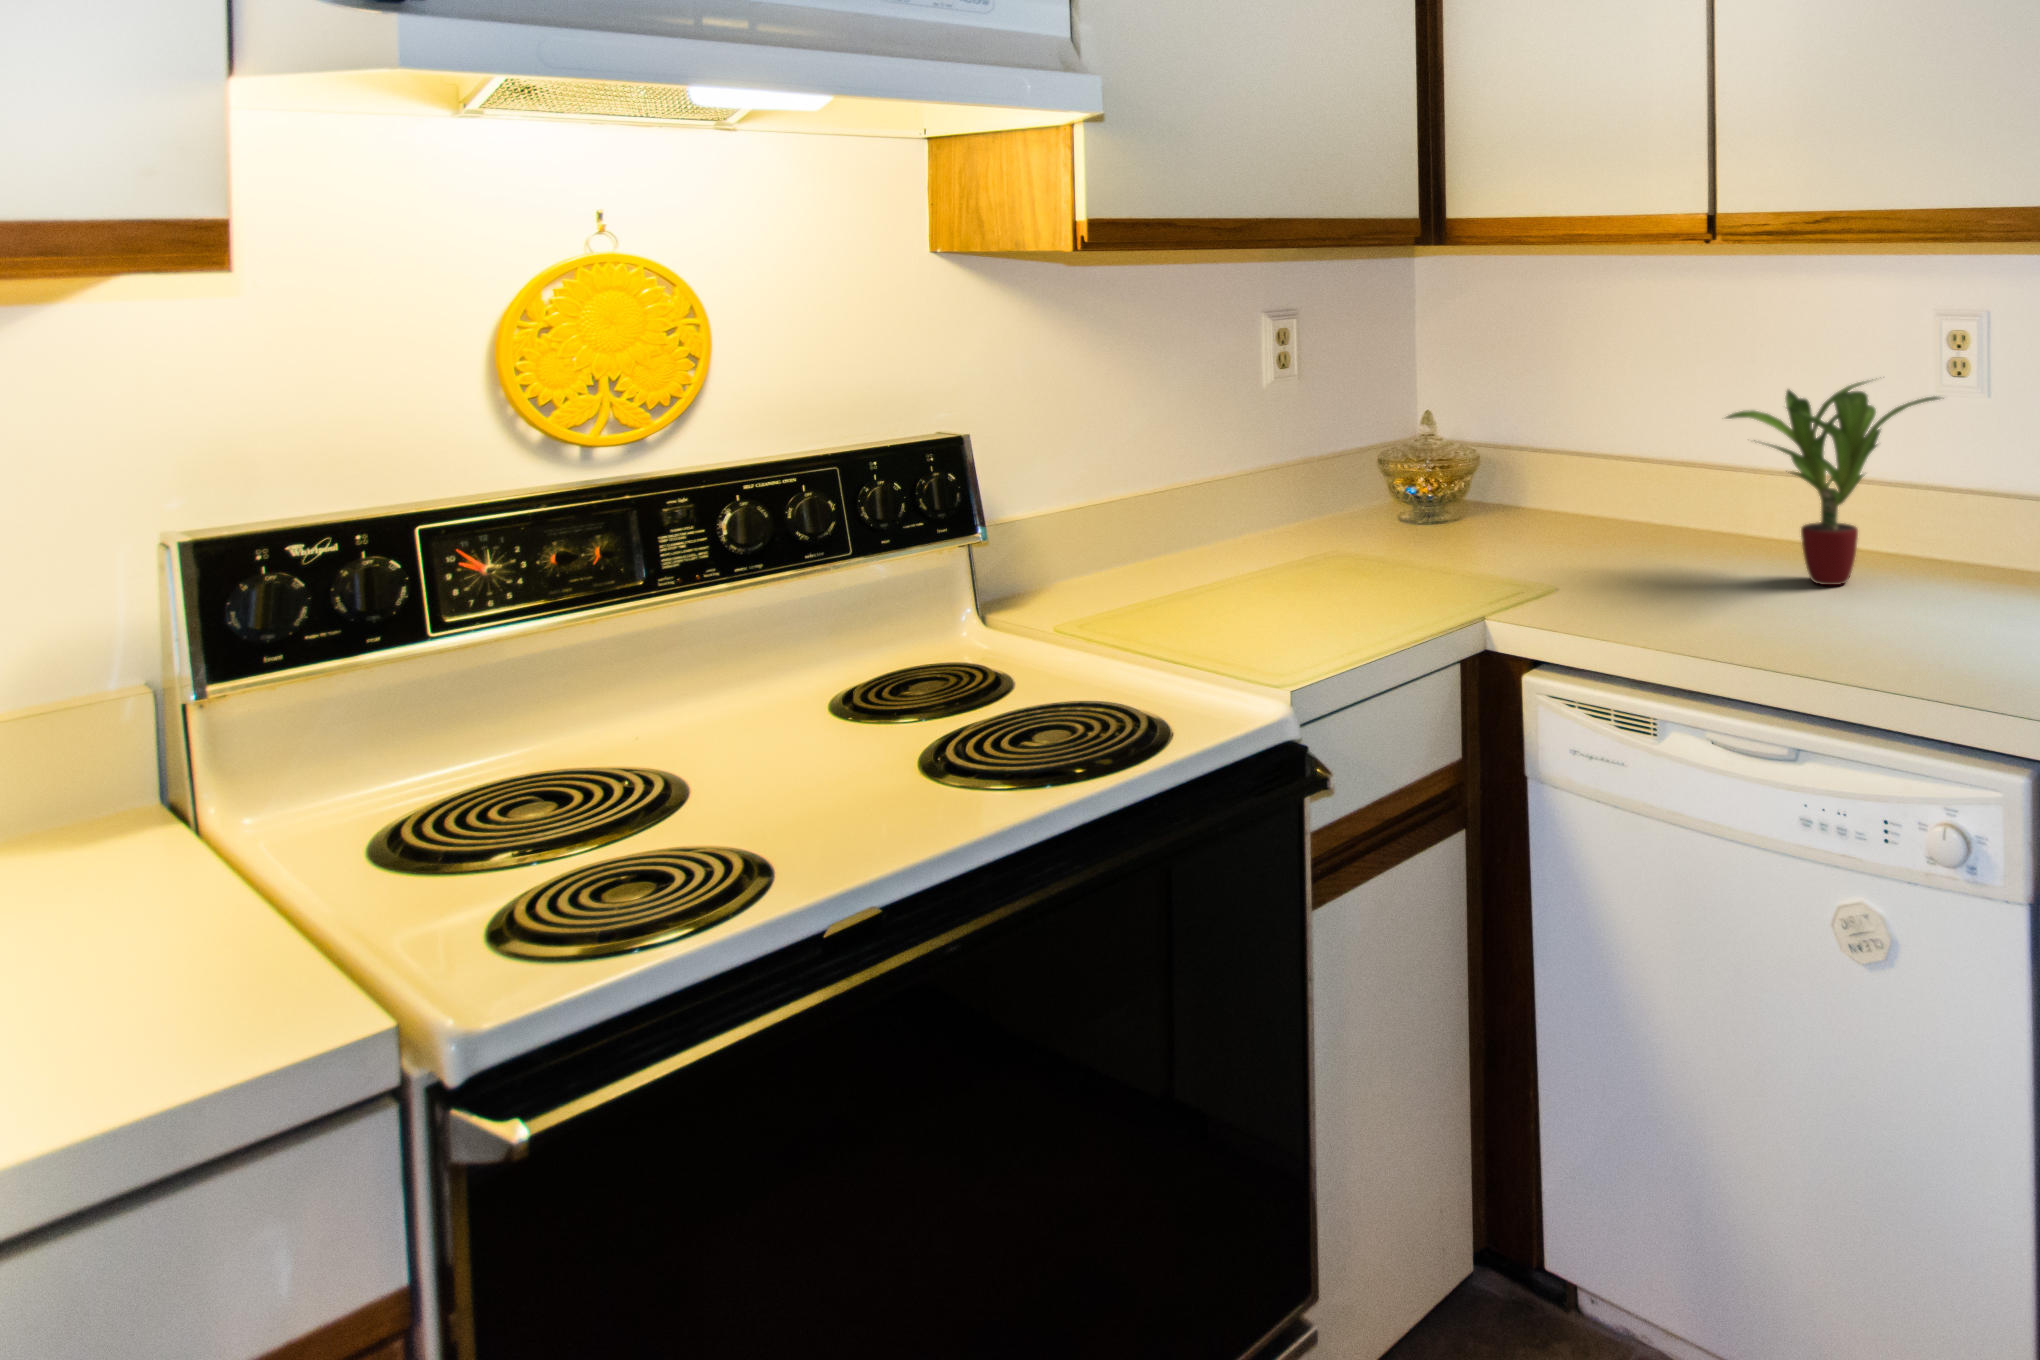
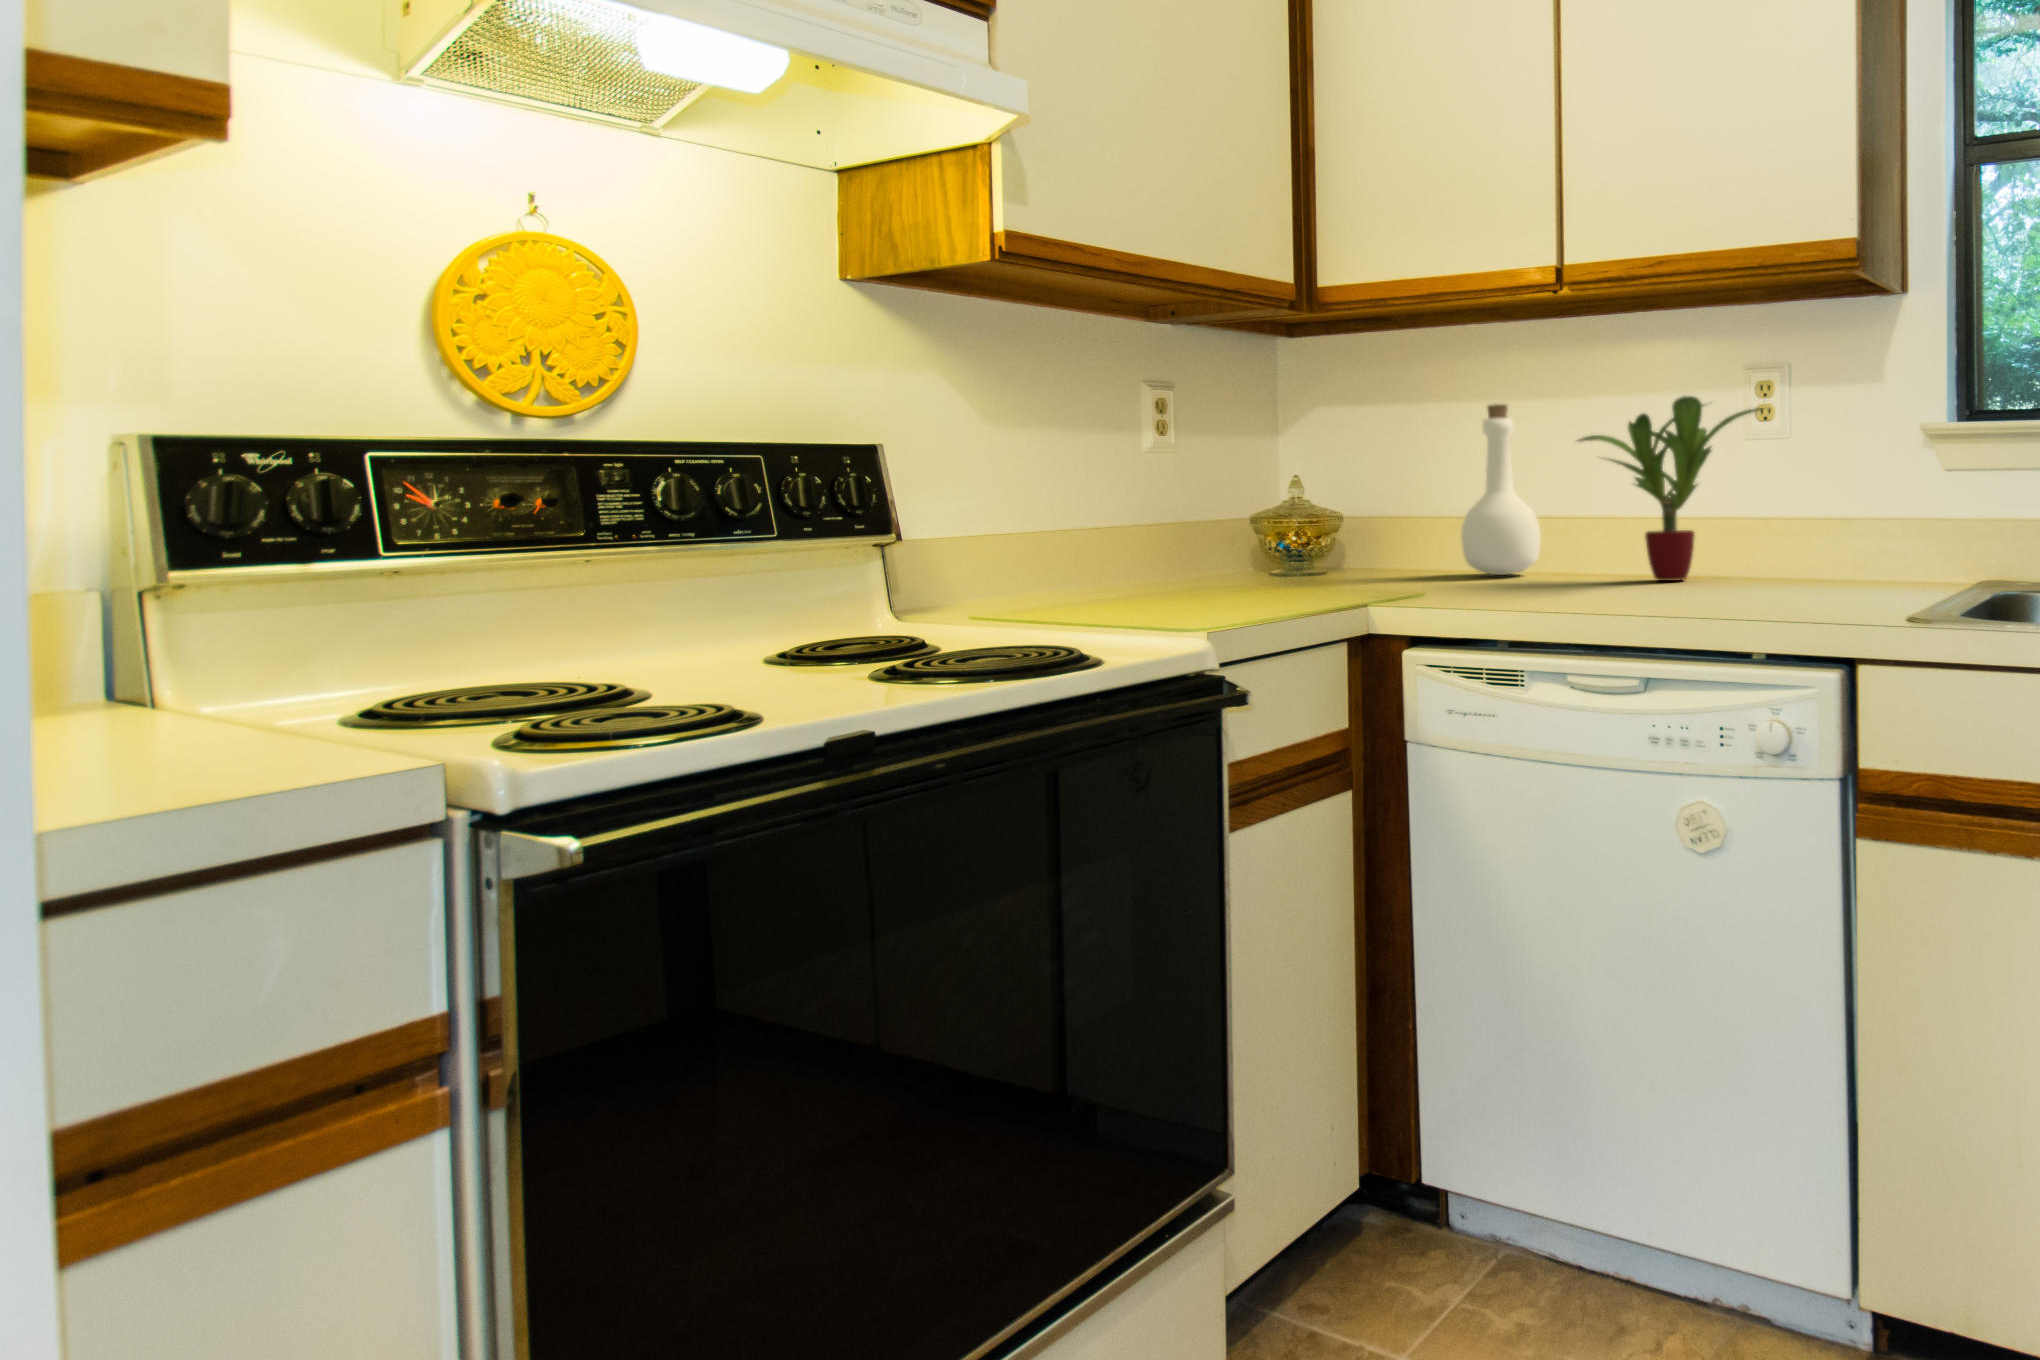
bottle: none [1597,361,1686,551] -> present [1461,404,1541,575]

